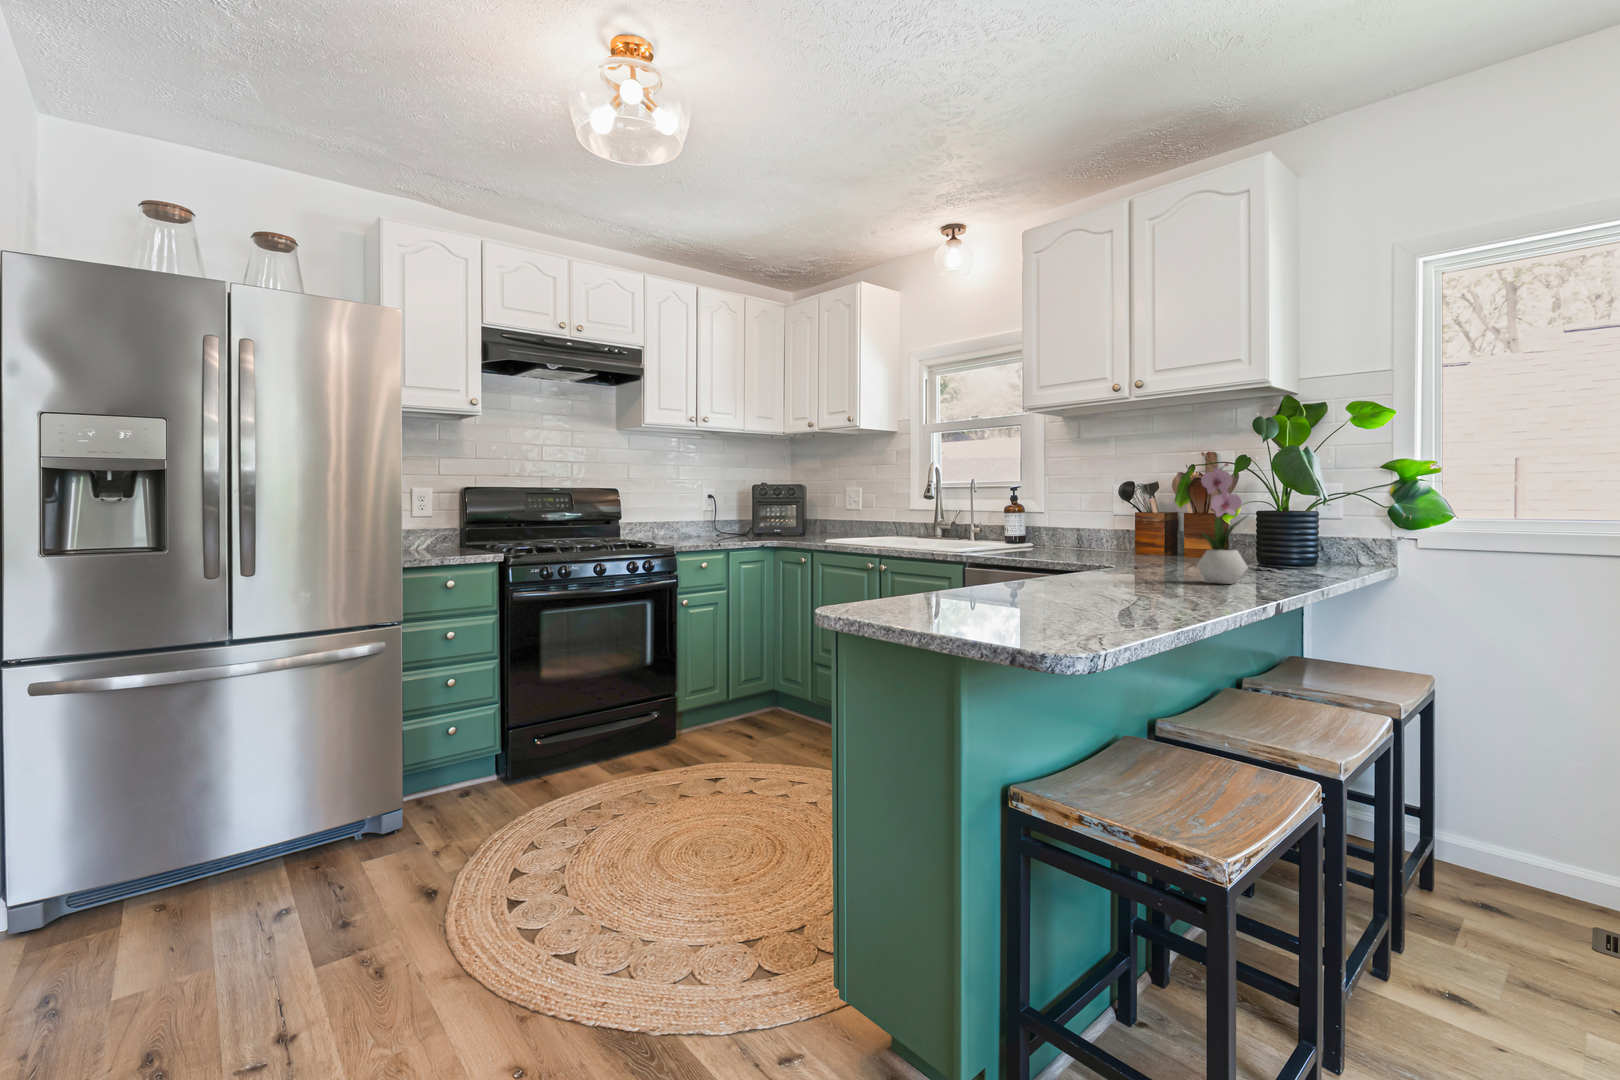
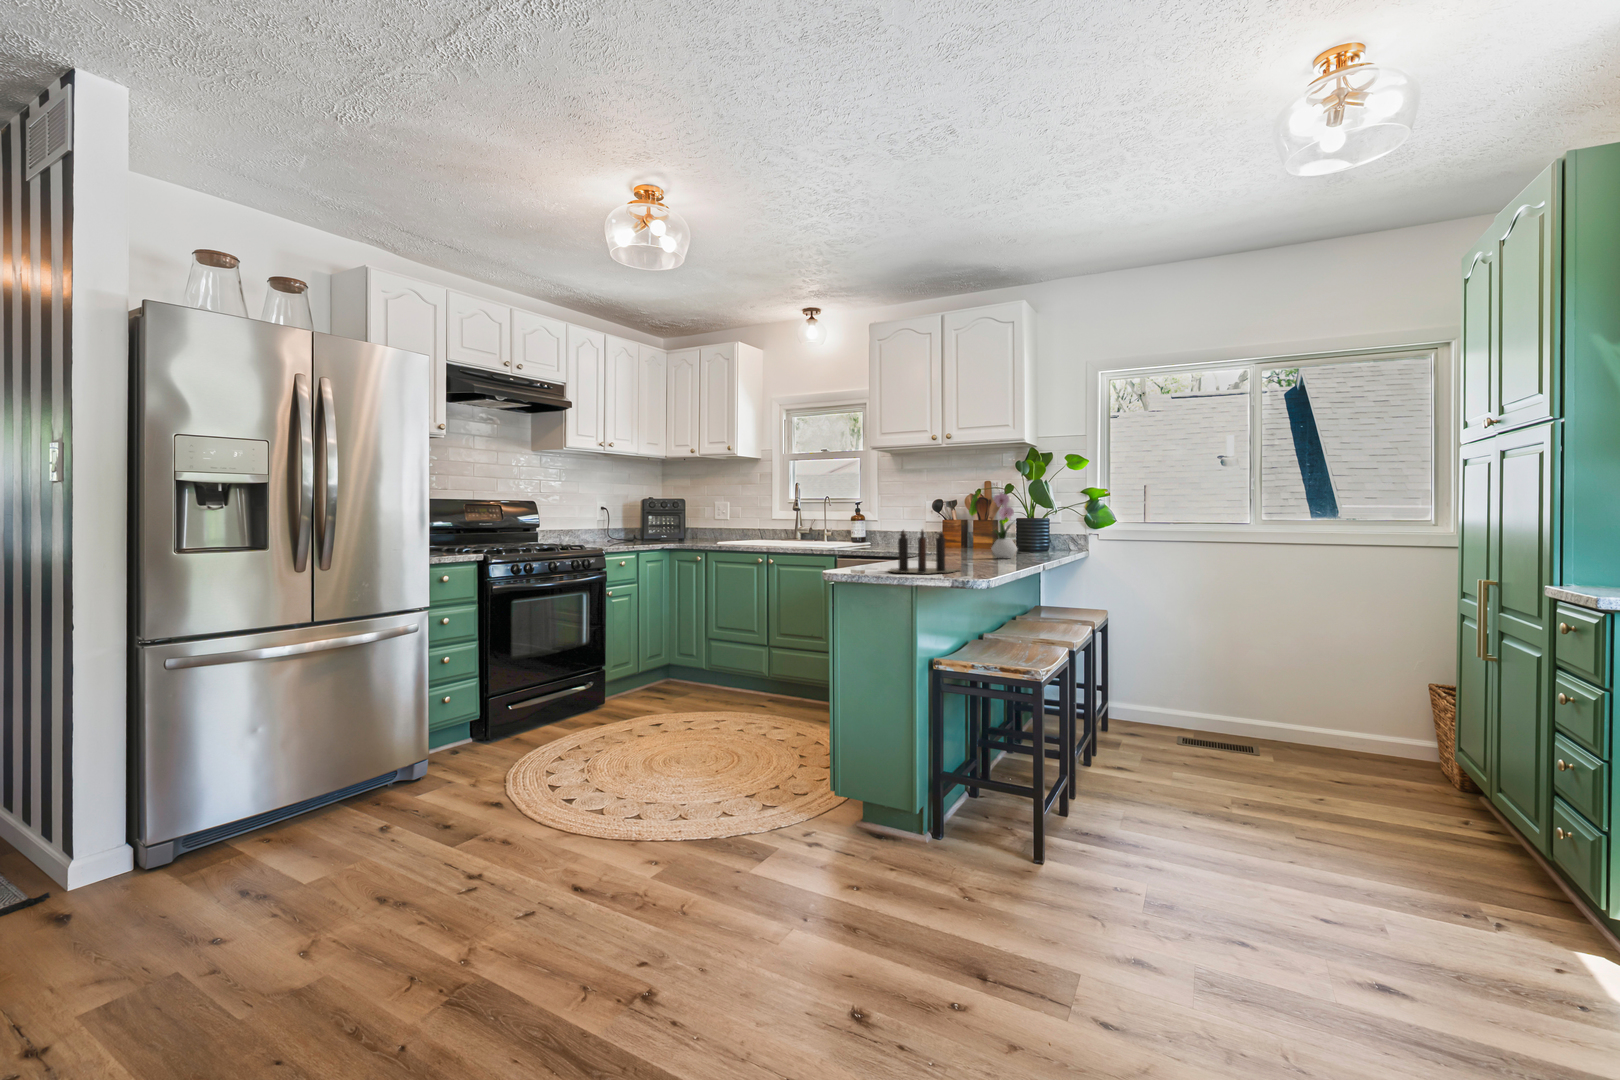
candle: none [935,537,1107,632] -> present [889,530,960,574]

